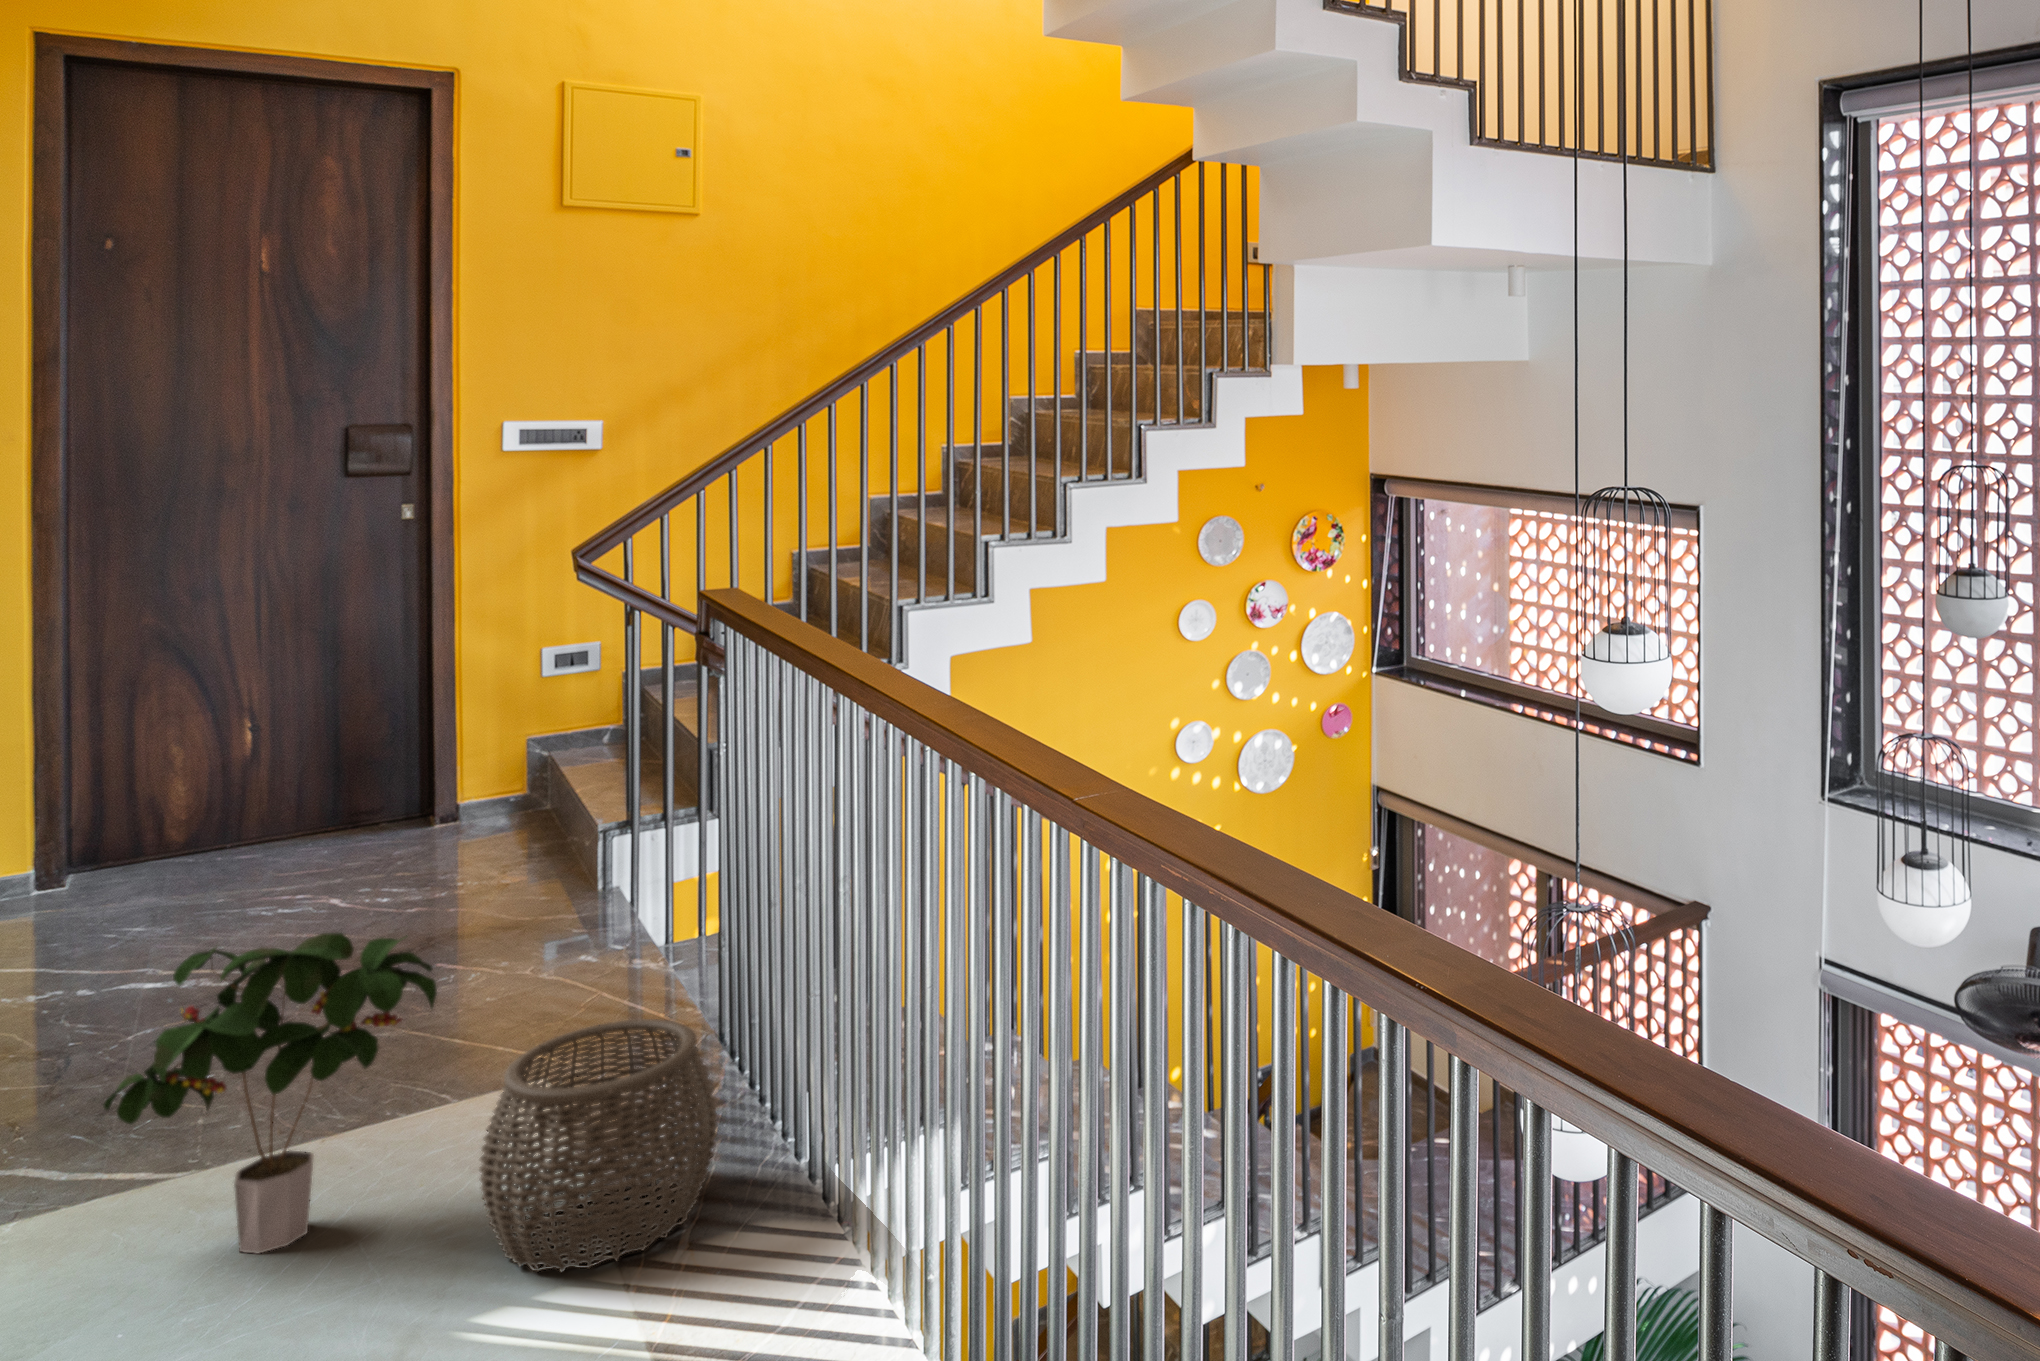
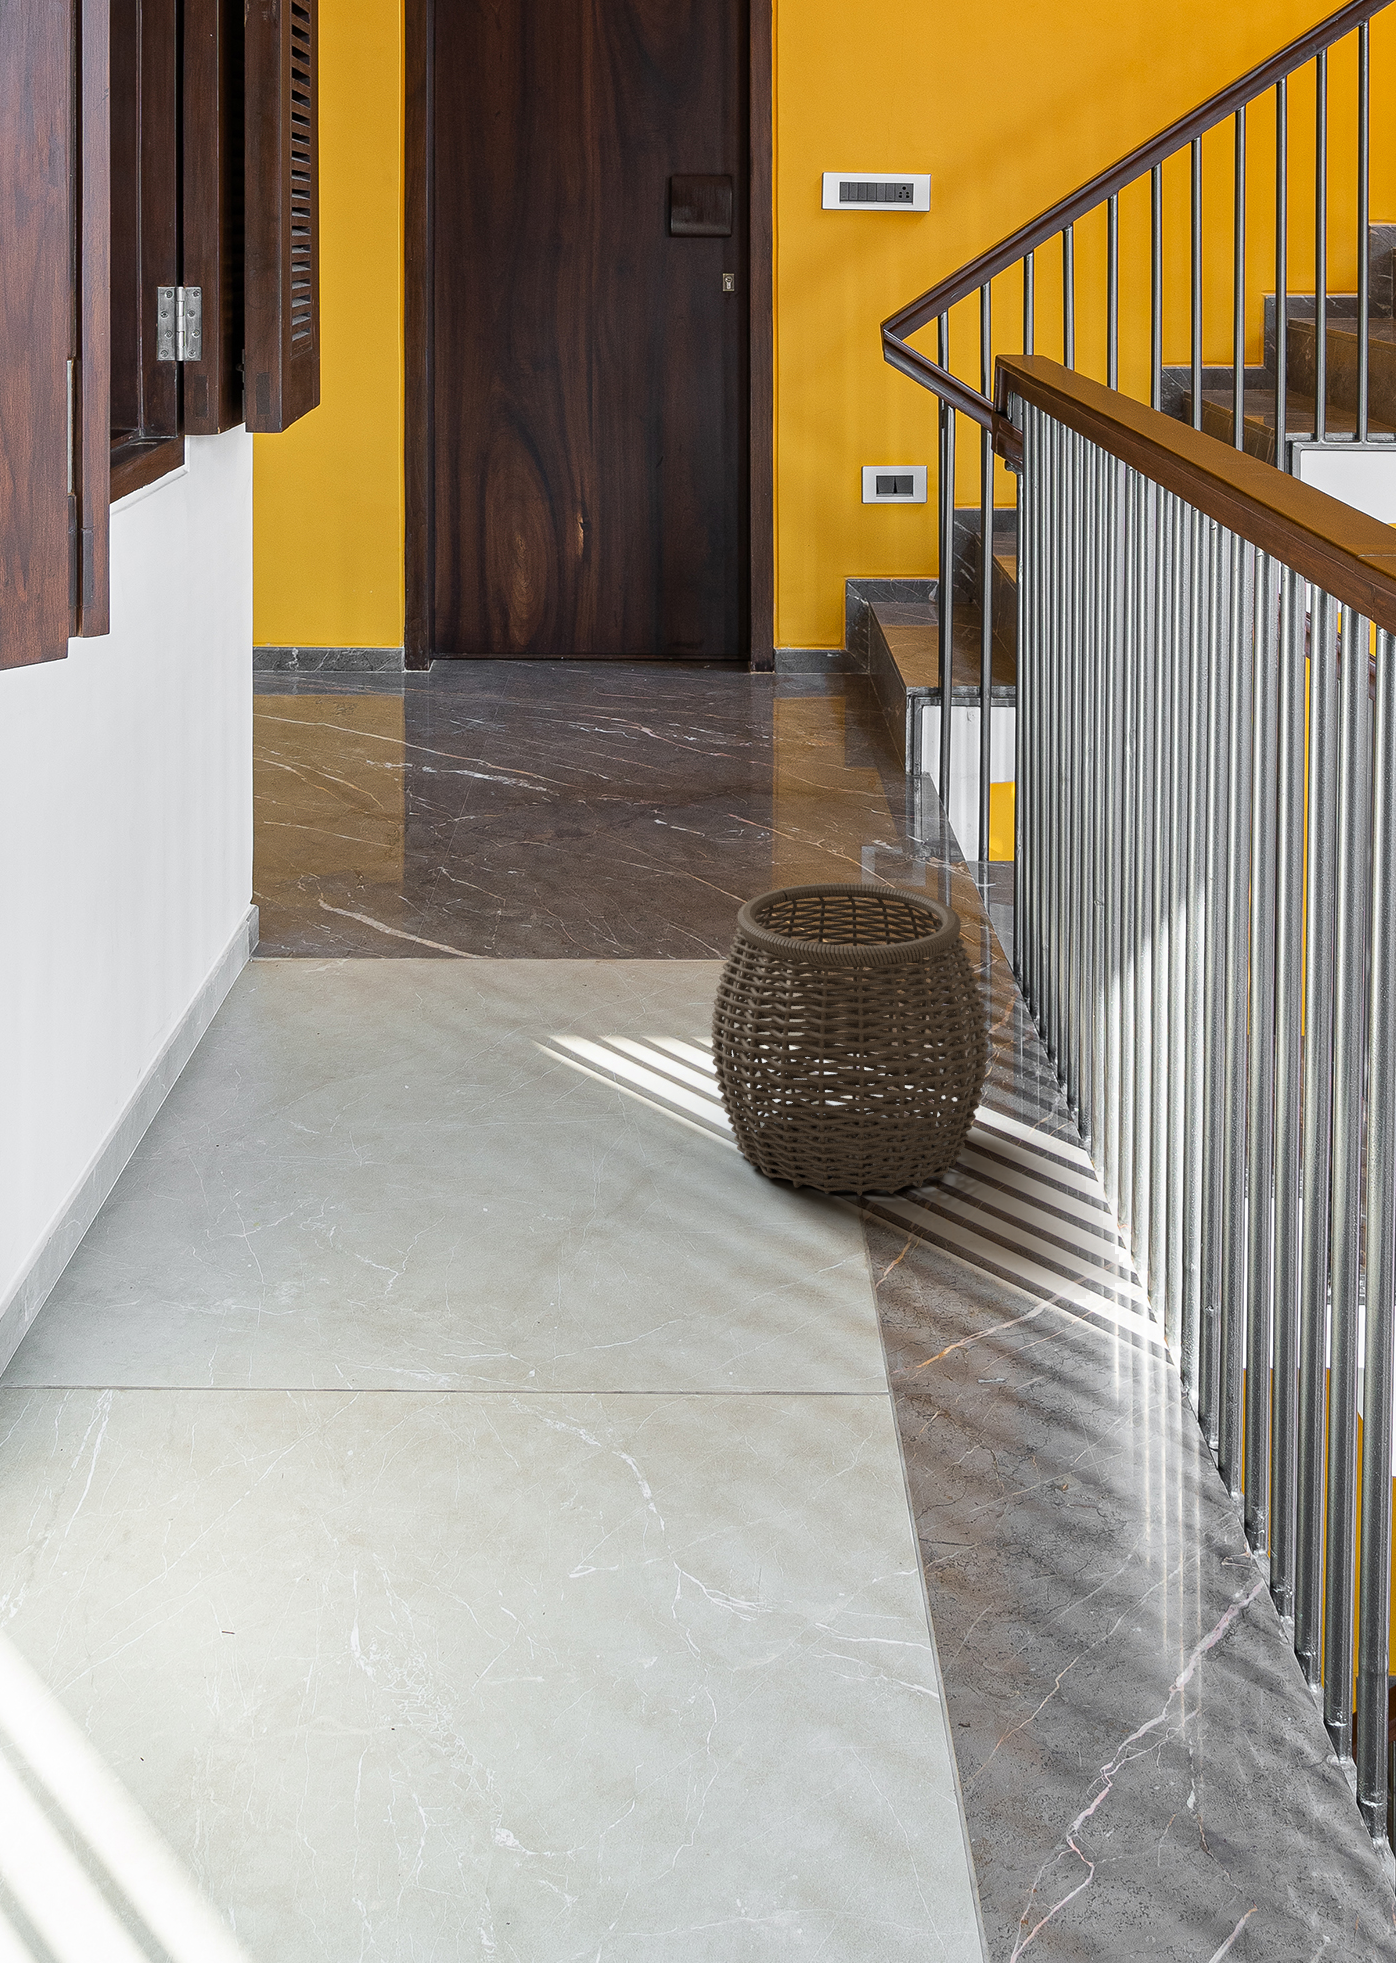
potted plant: present [104,933,437,1253] -> none [373,693,677,1069]

